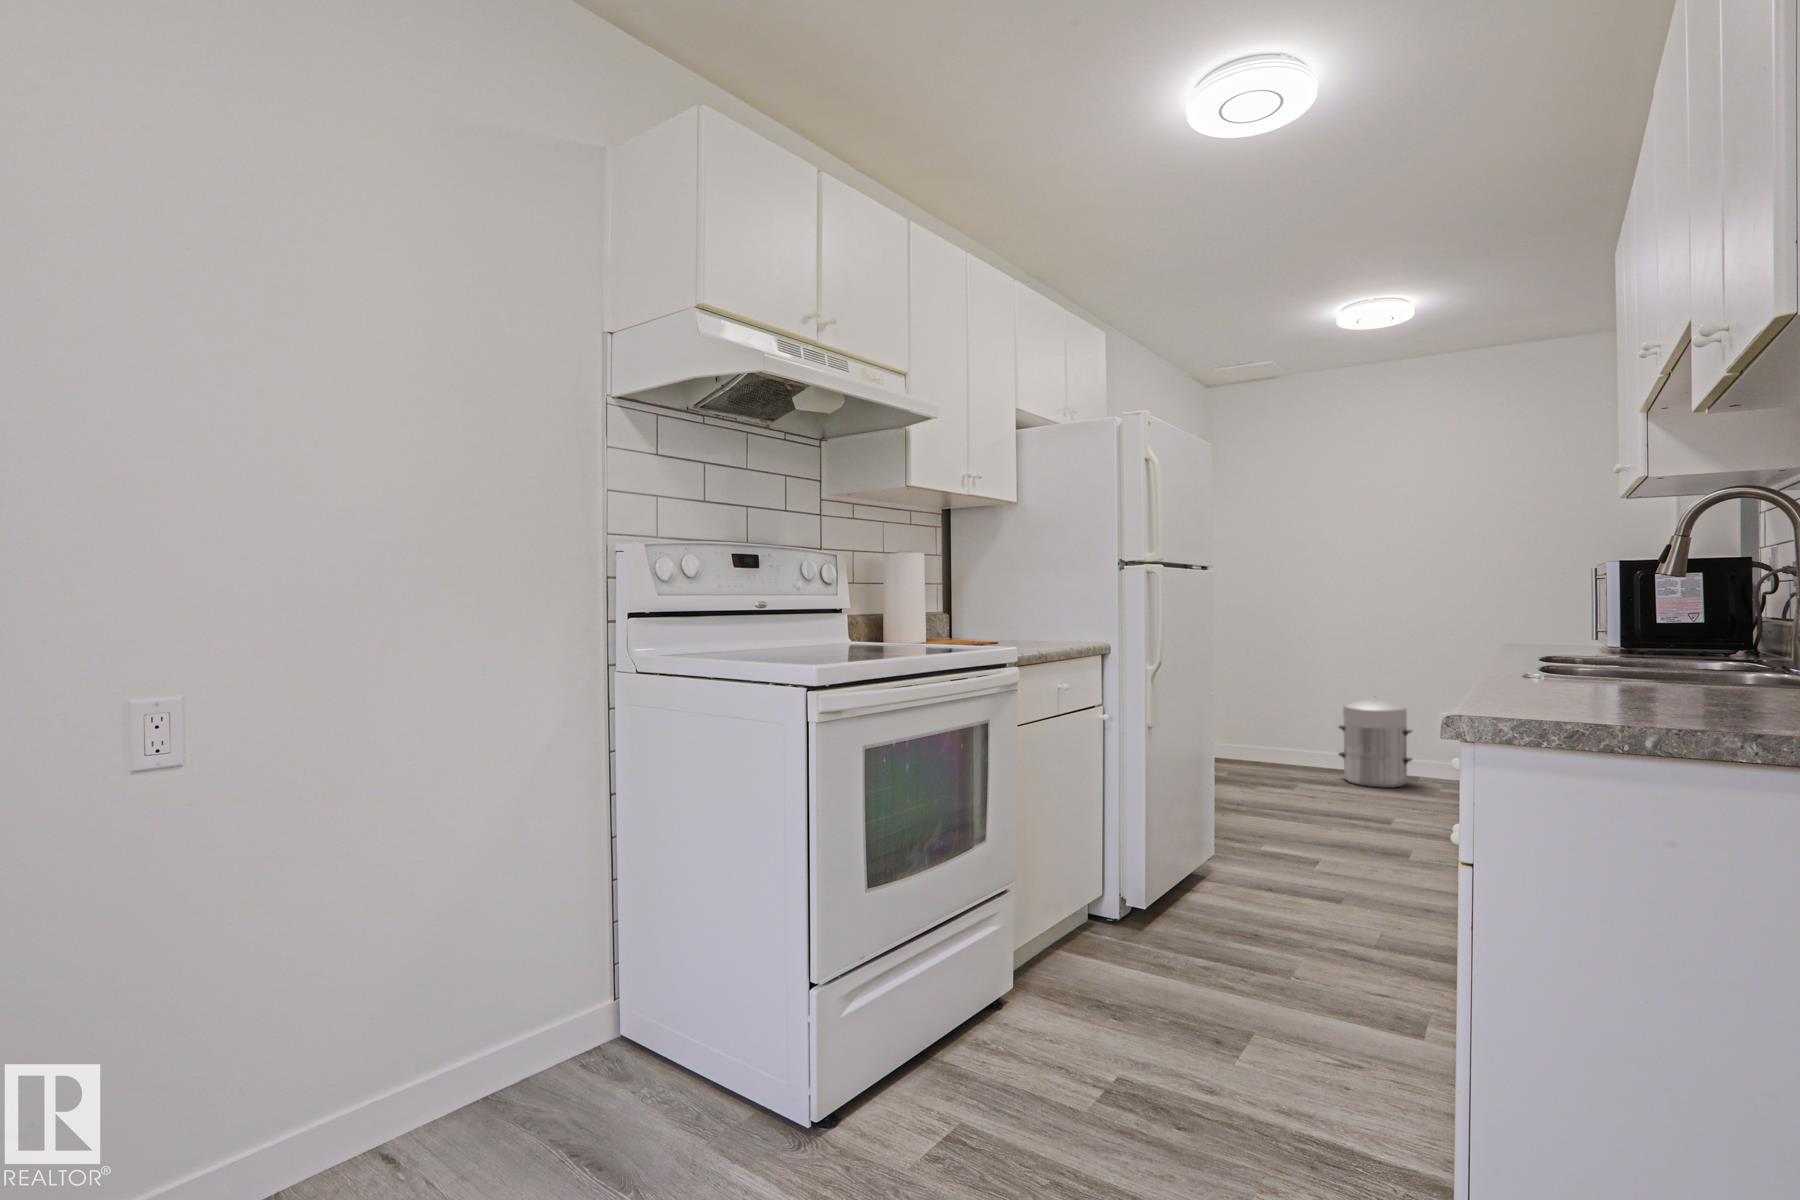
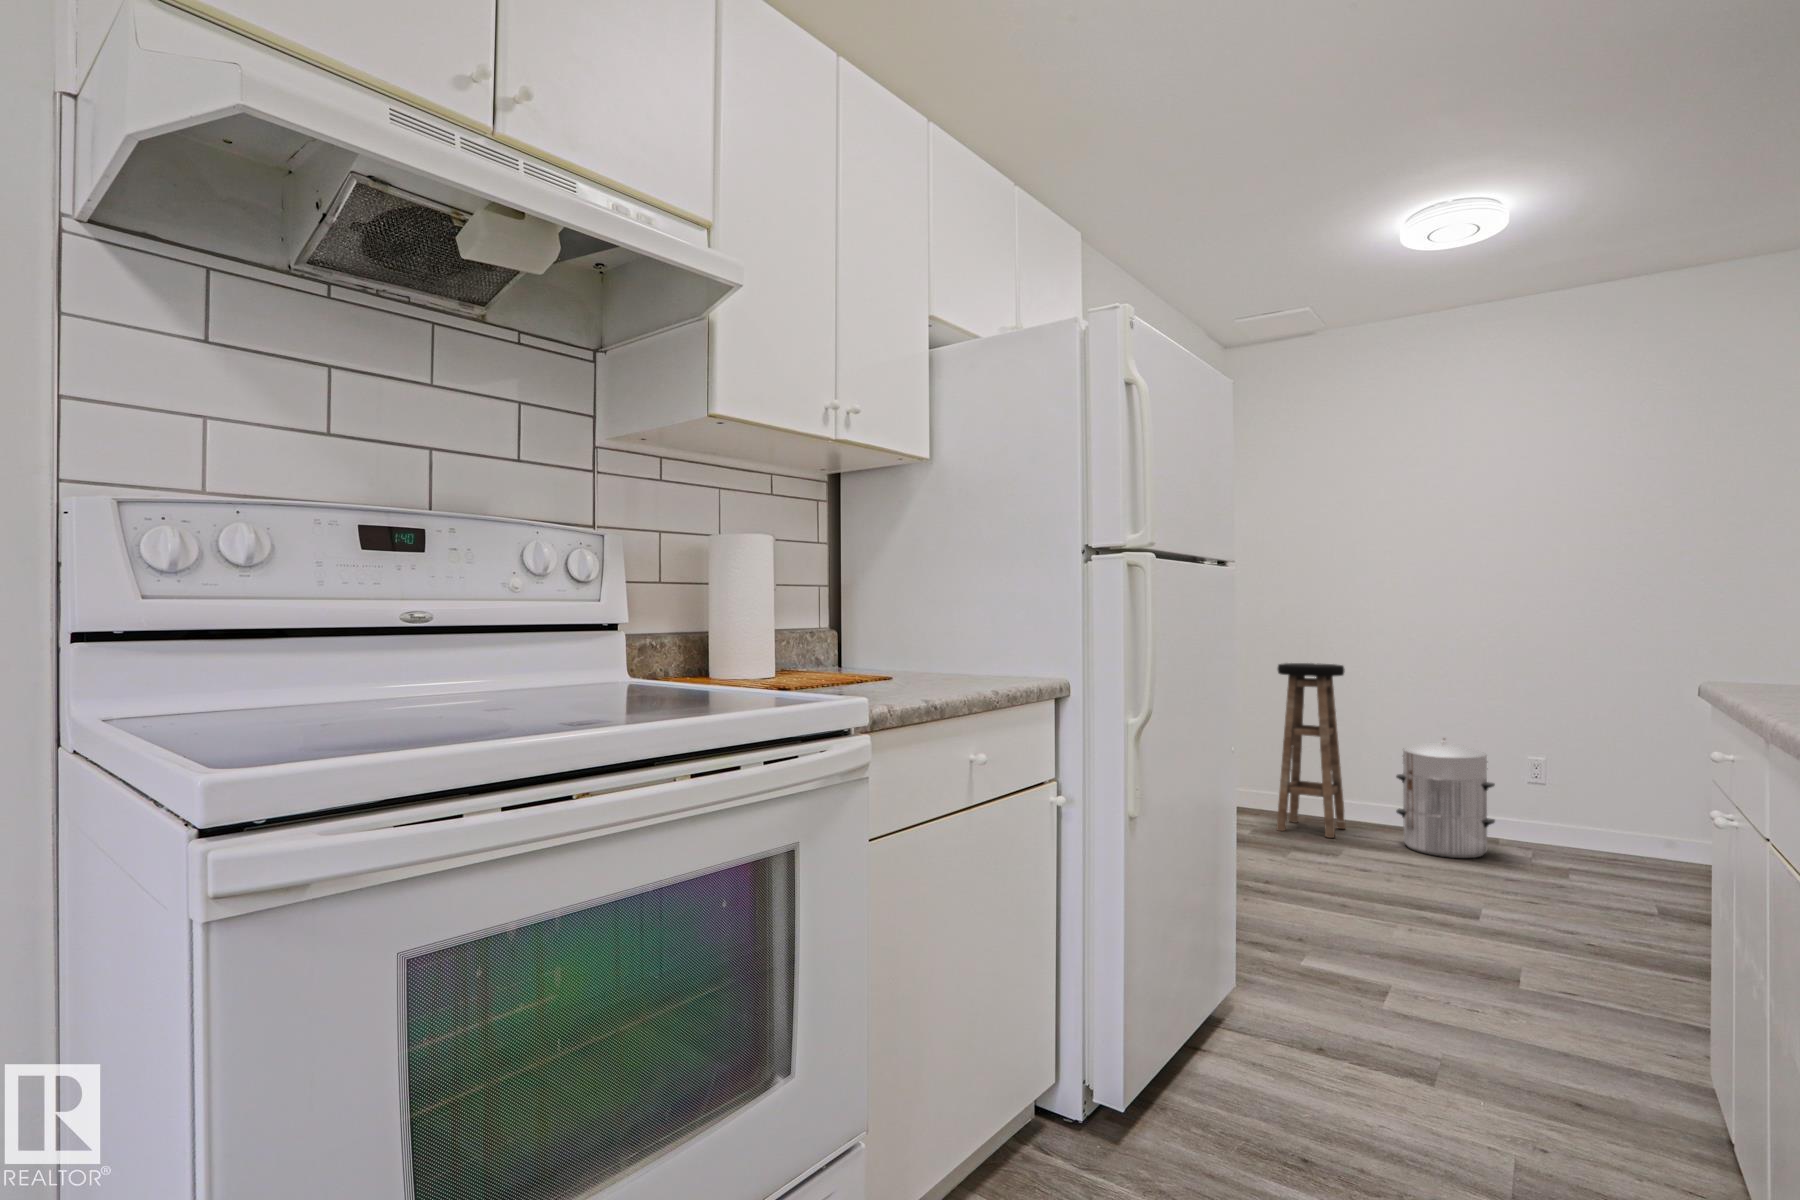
bar stool: none [1246,640,1301,776] -> present [1276,663,1346,838]

